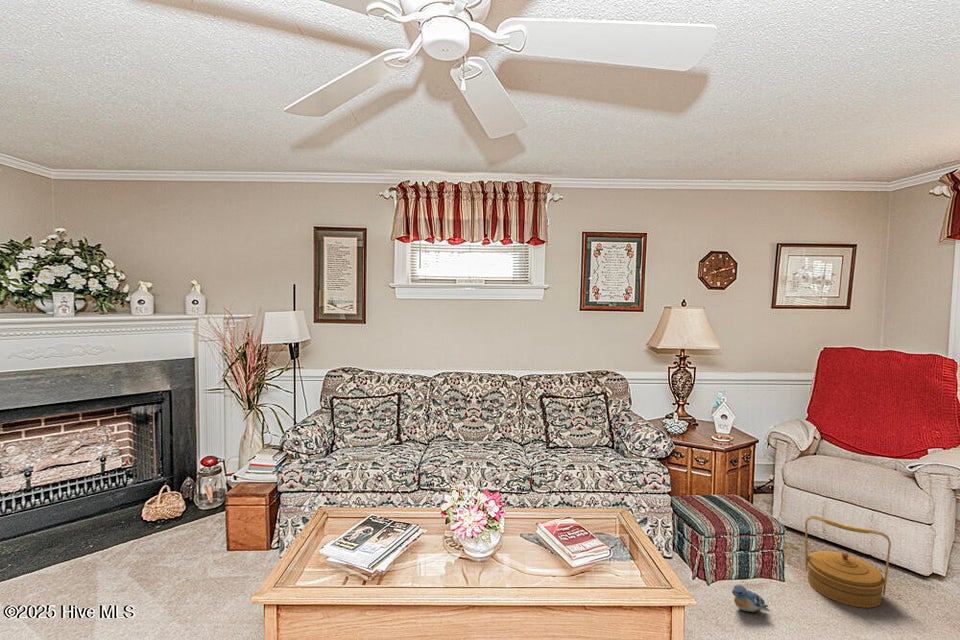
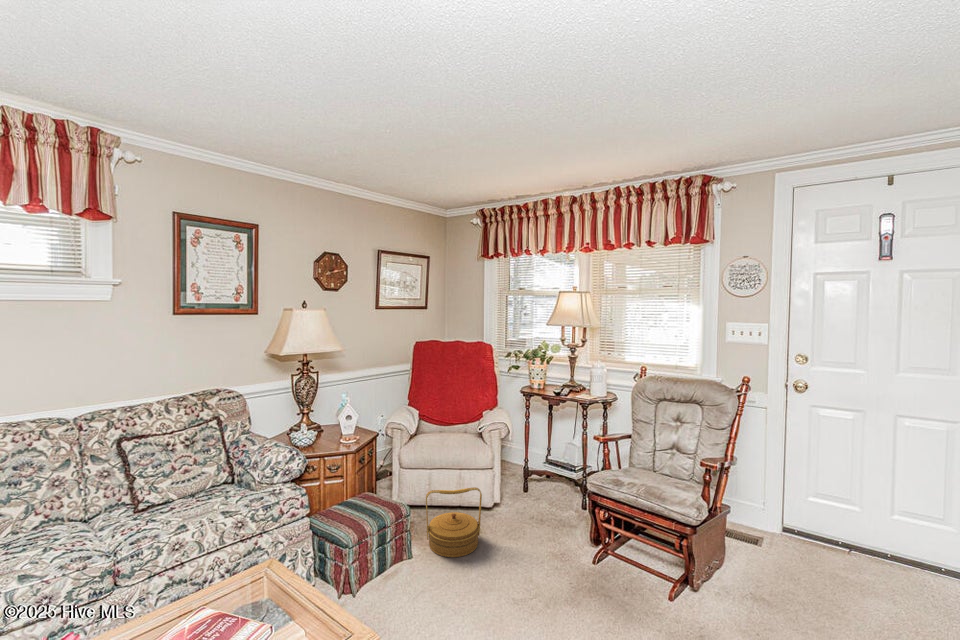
plush toy: present [732,585,770,612] -> none [383,586,415,610]

